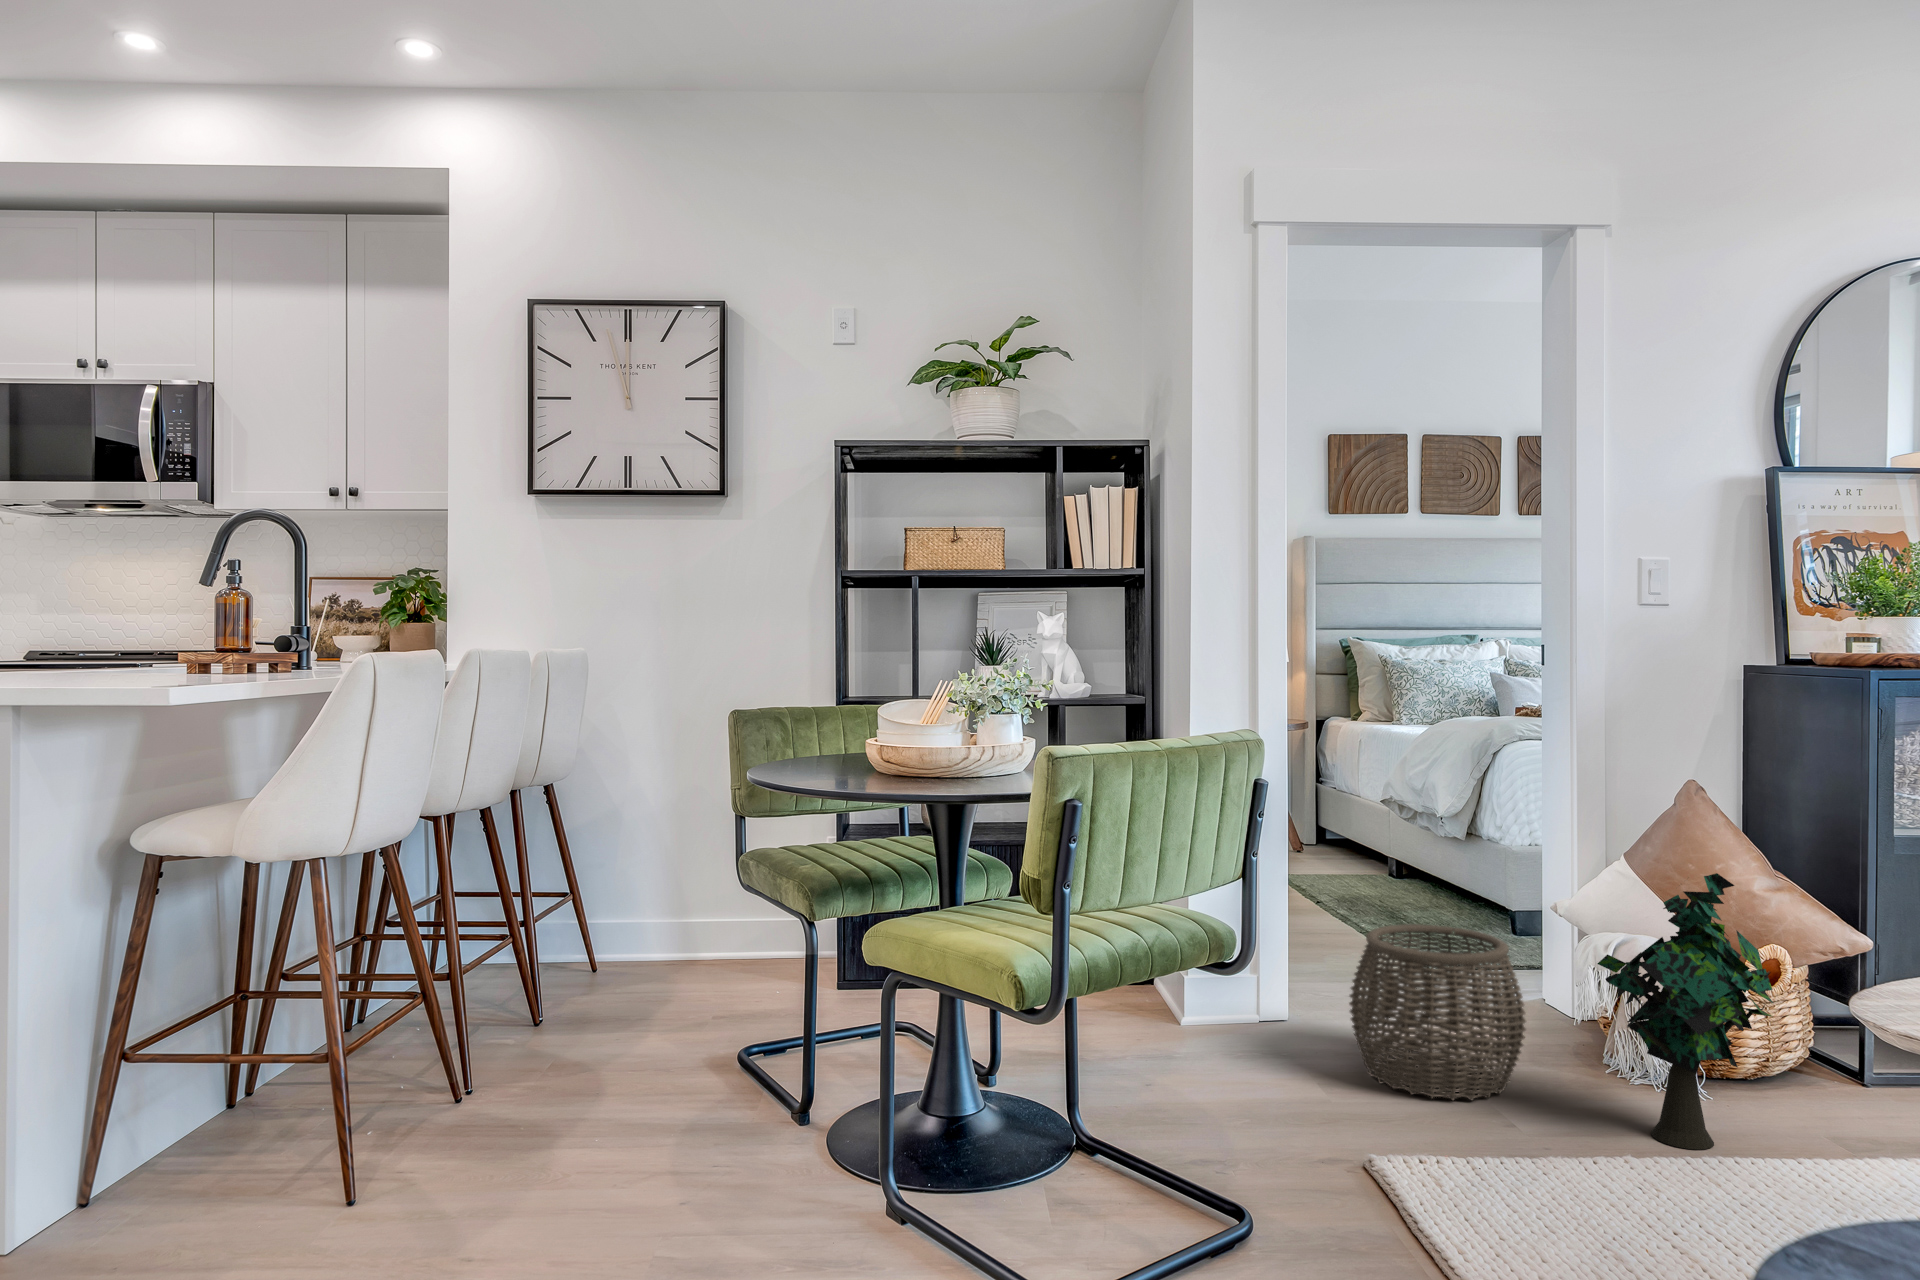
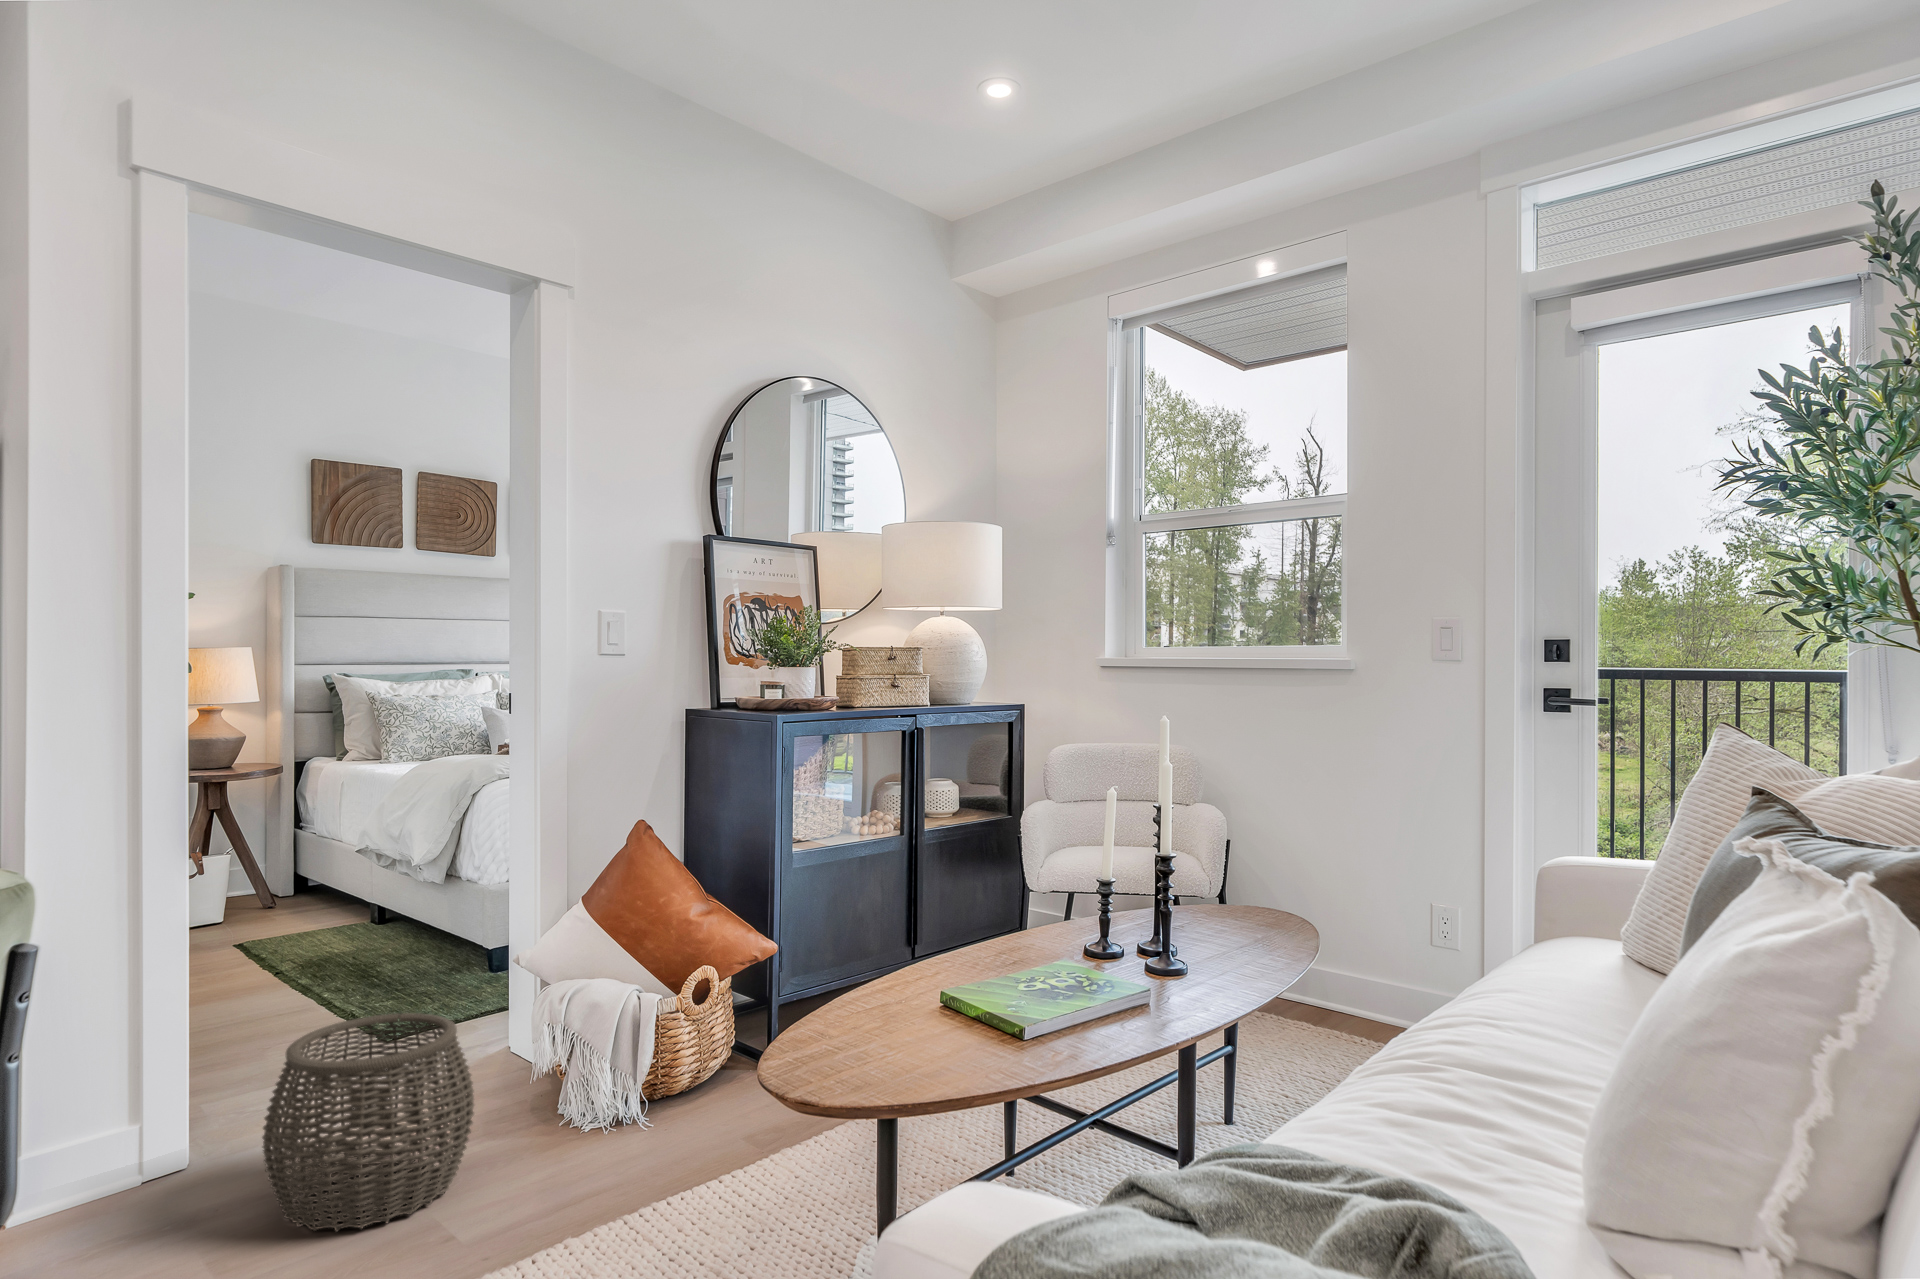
decorative plant: present [1598,873,1773,1150] -> none [545,922,702,1204]

